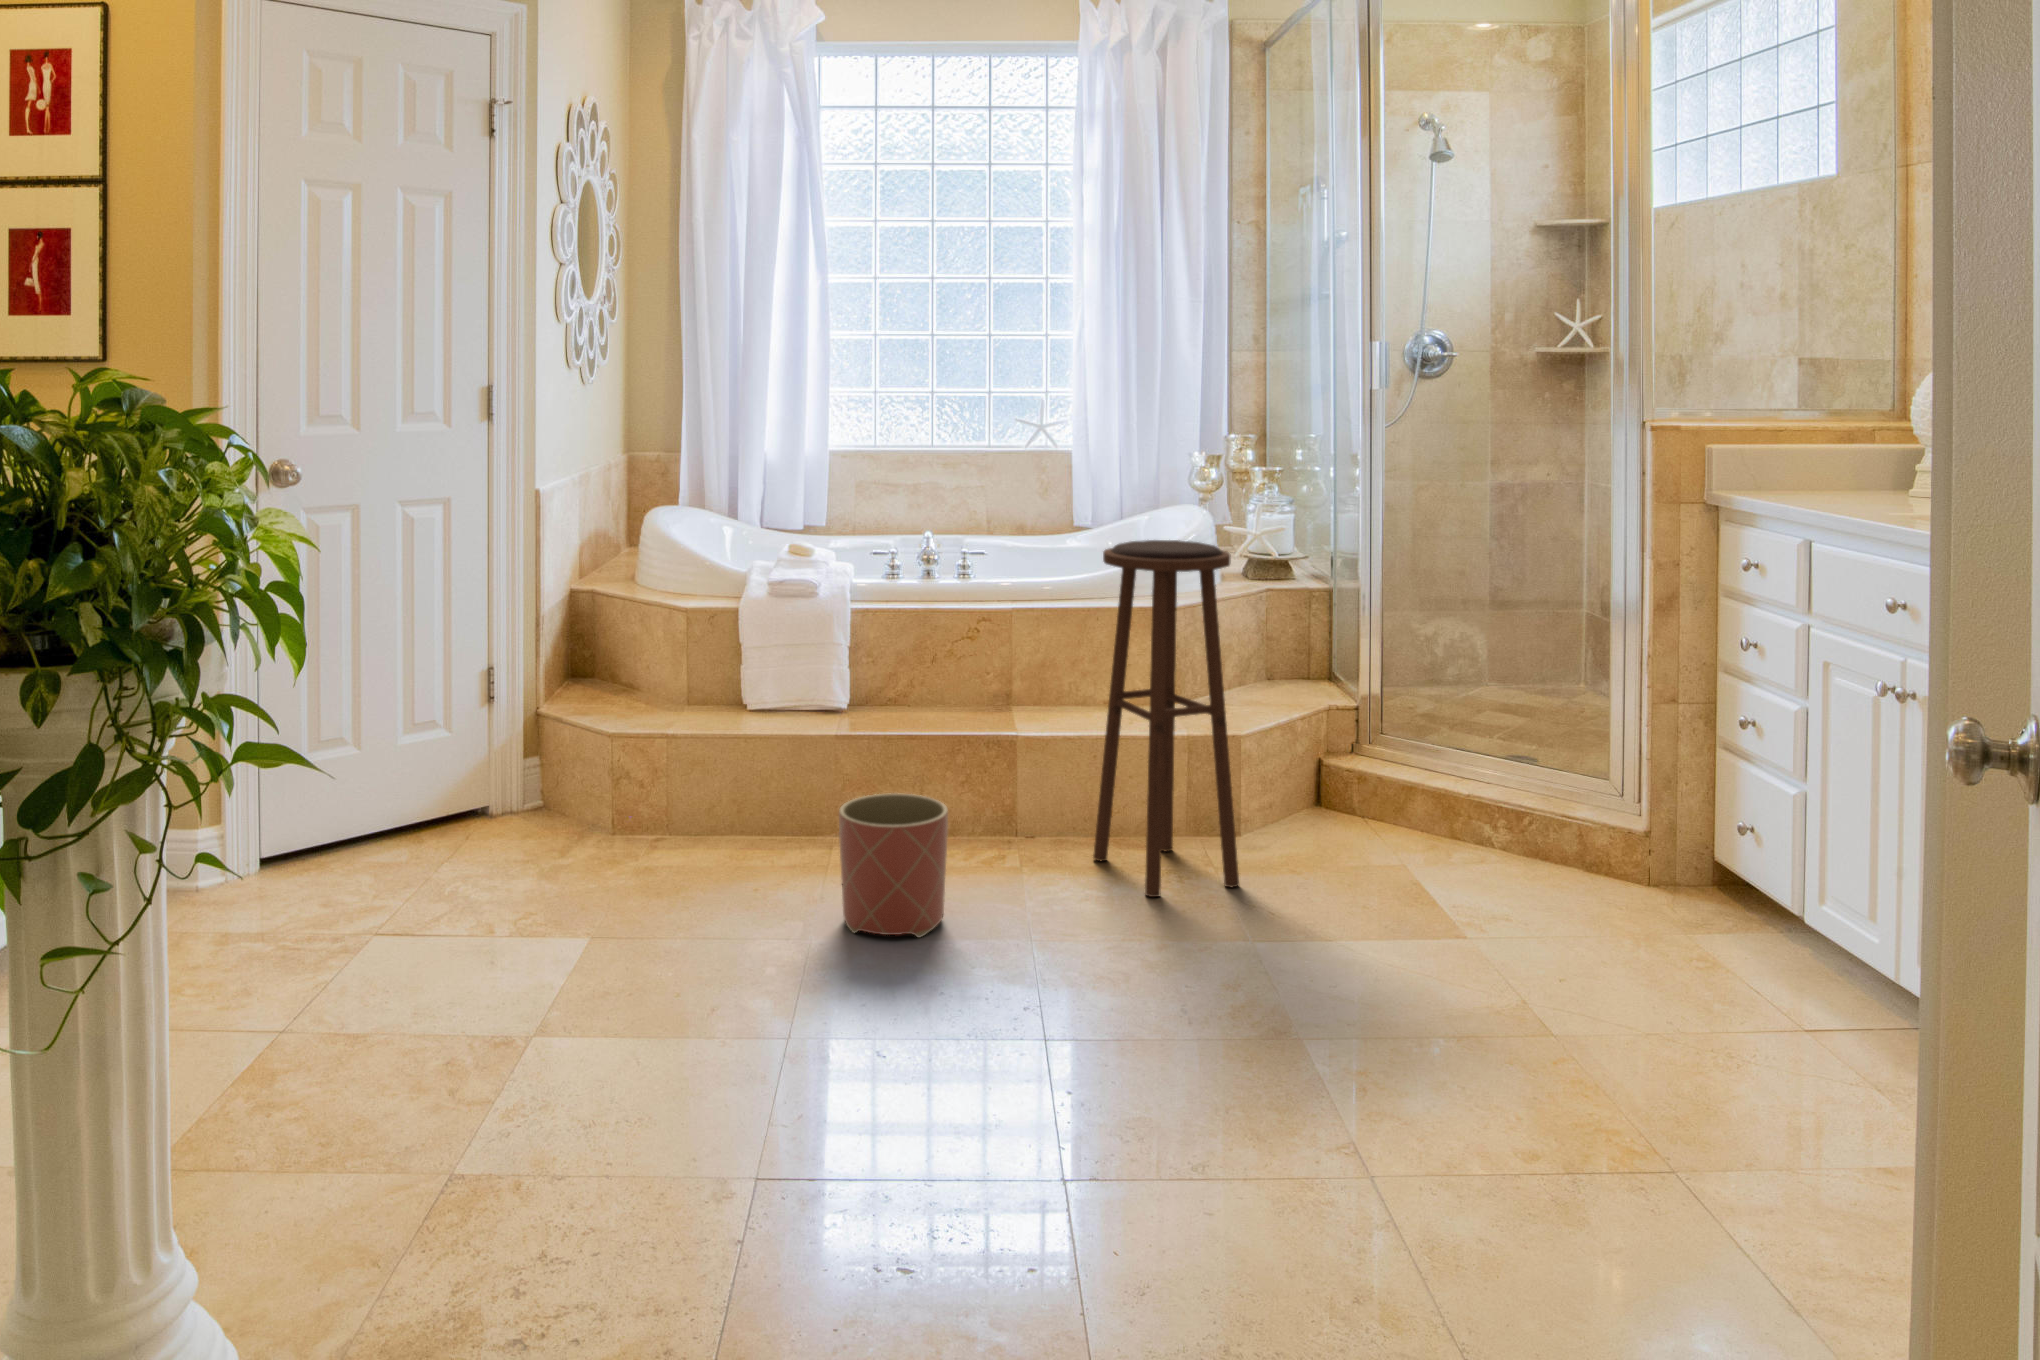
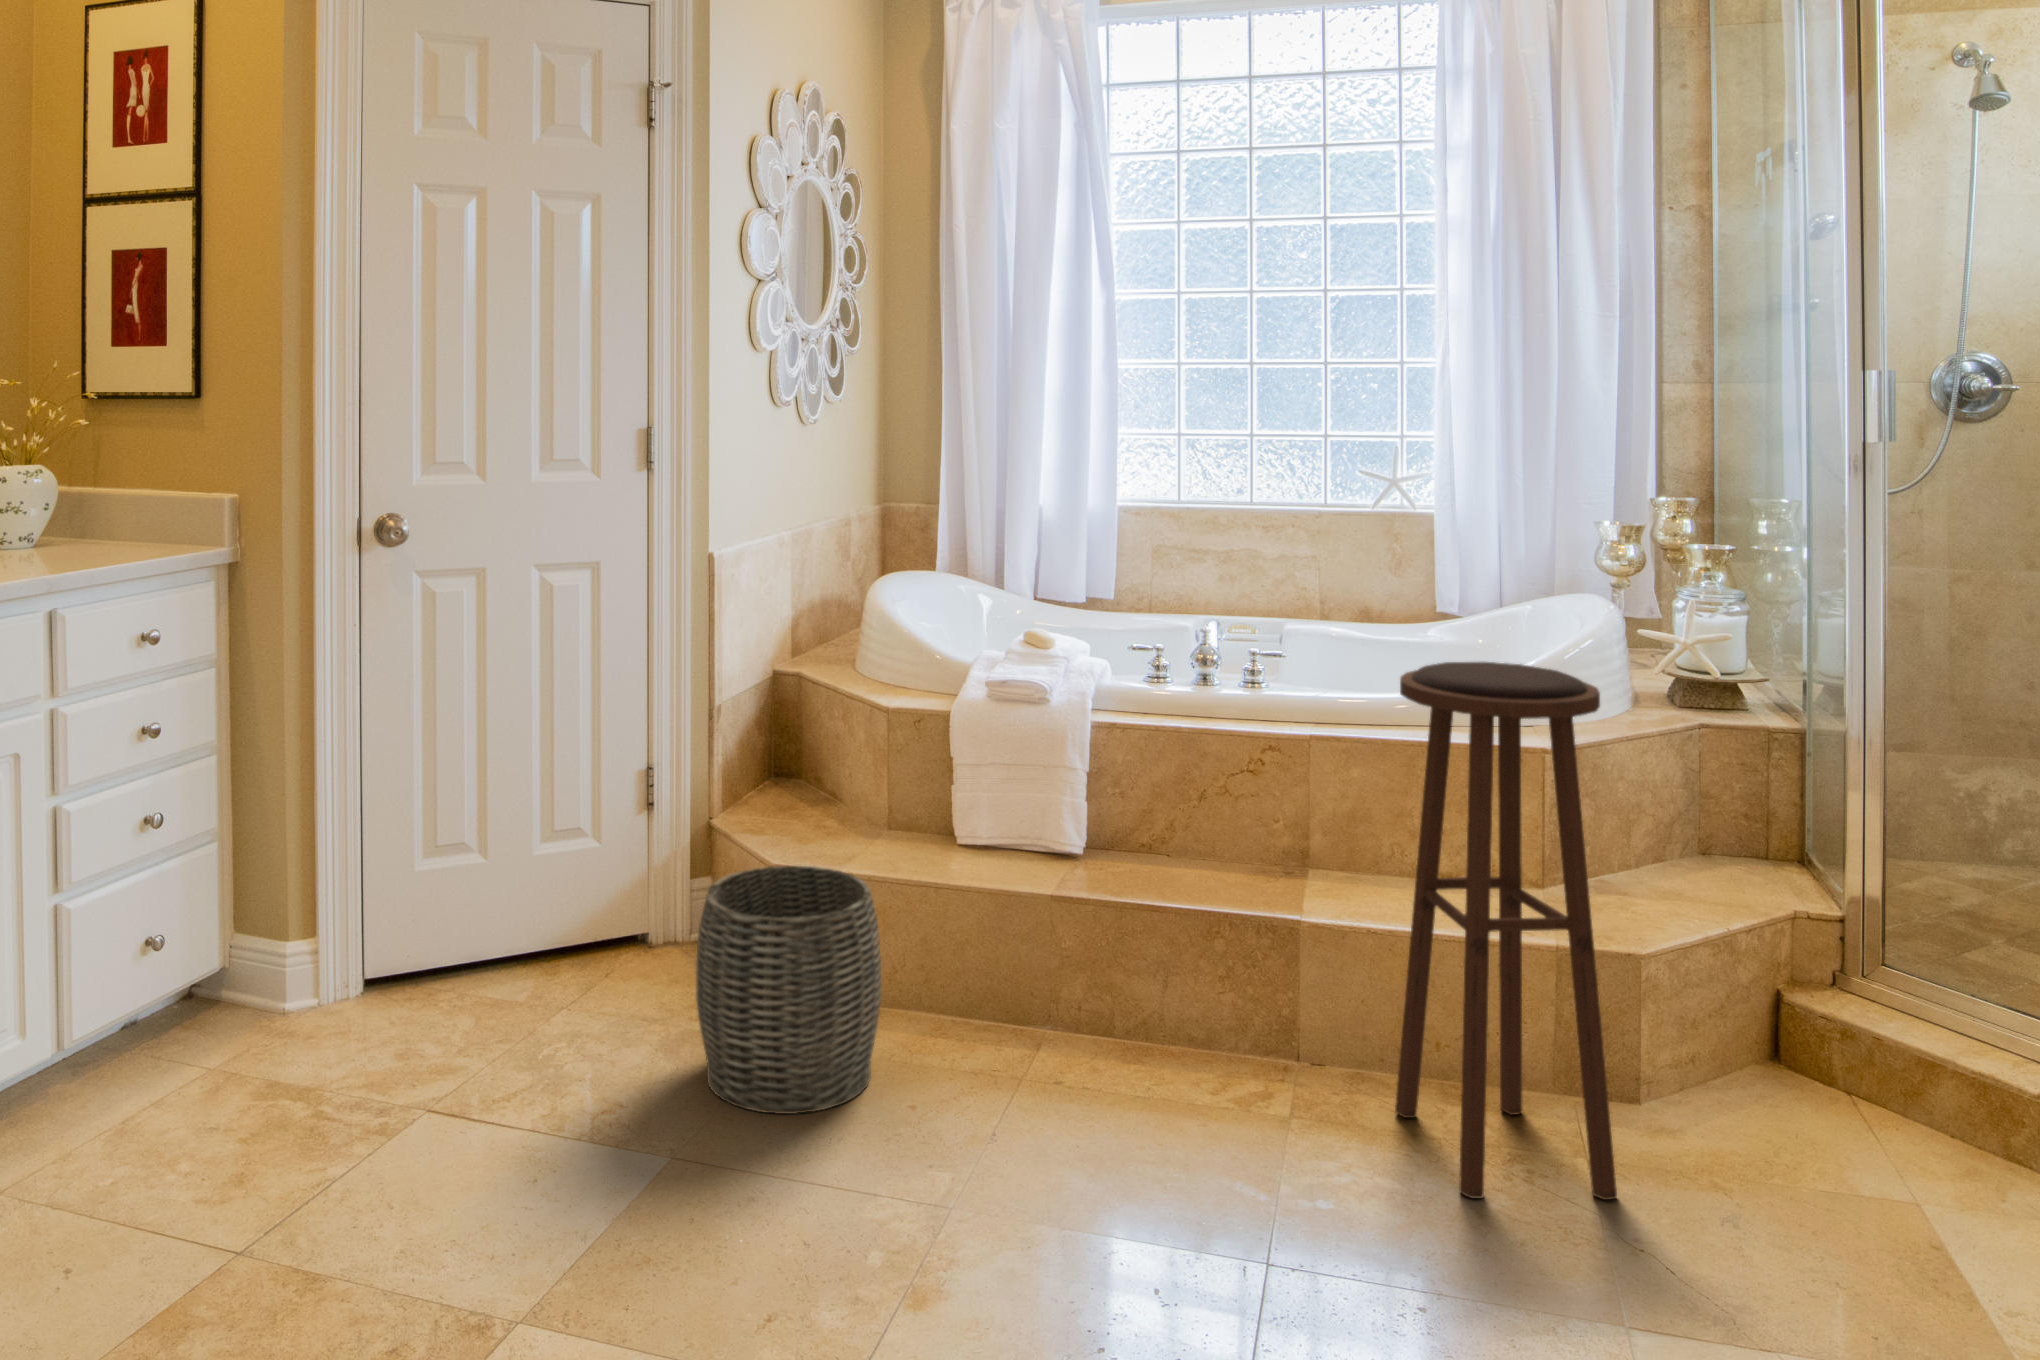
woven basket: none [579,730,726,914] -> present [696,866,881,1114]
planter: present [839,793,948,937] -> none [998,994,1150,1215]

